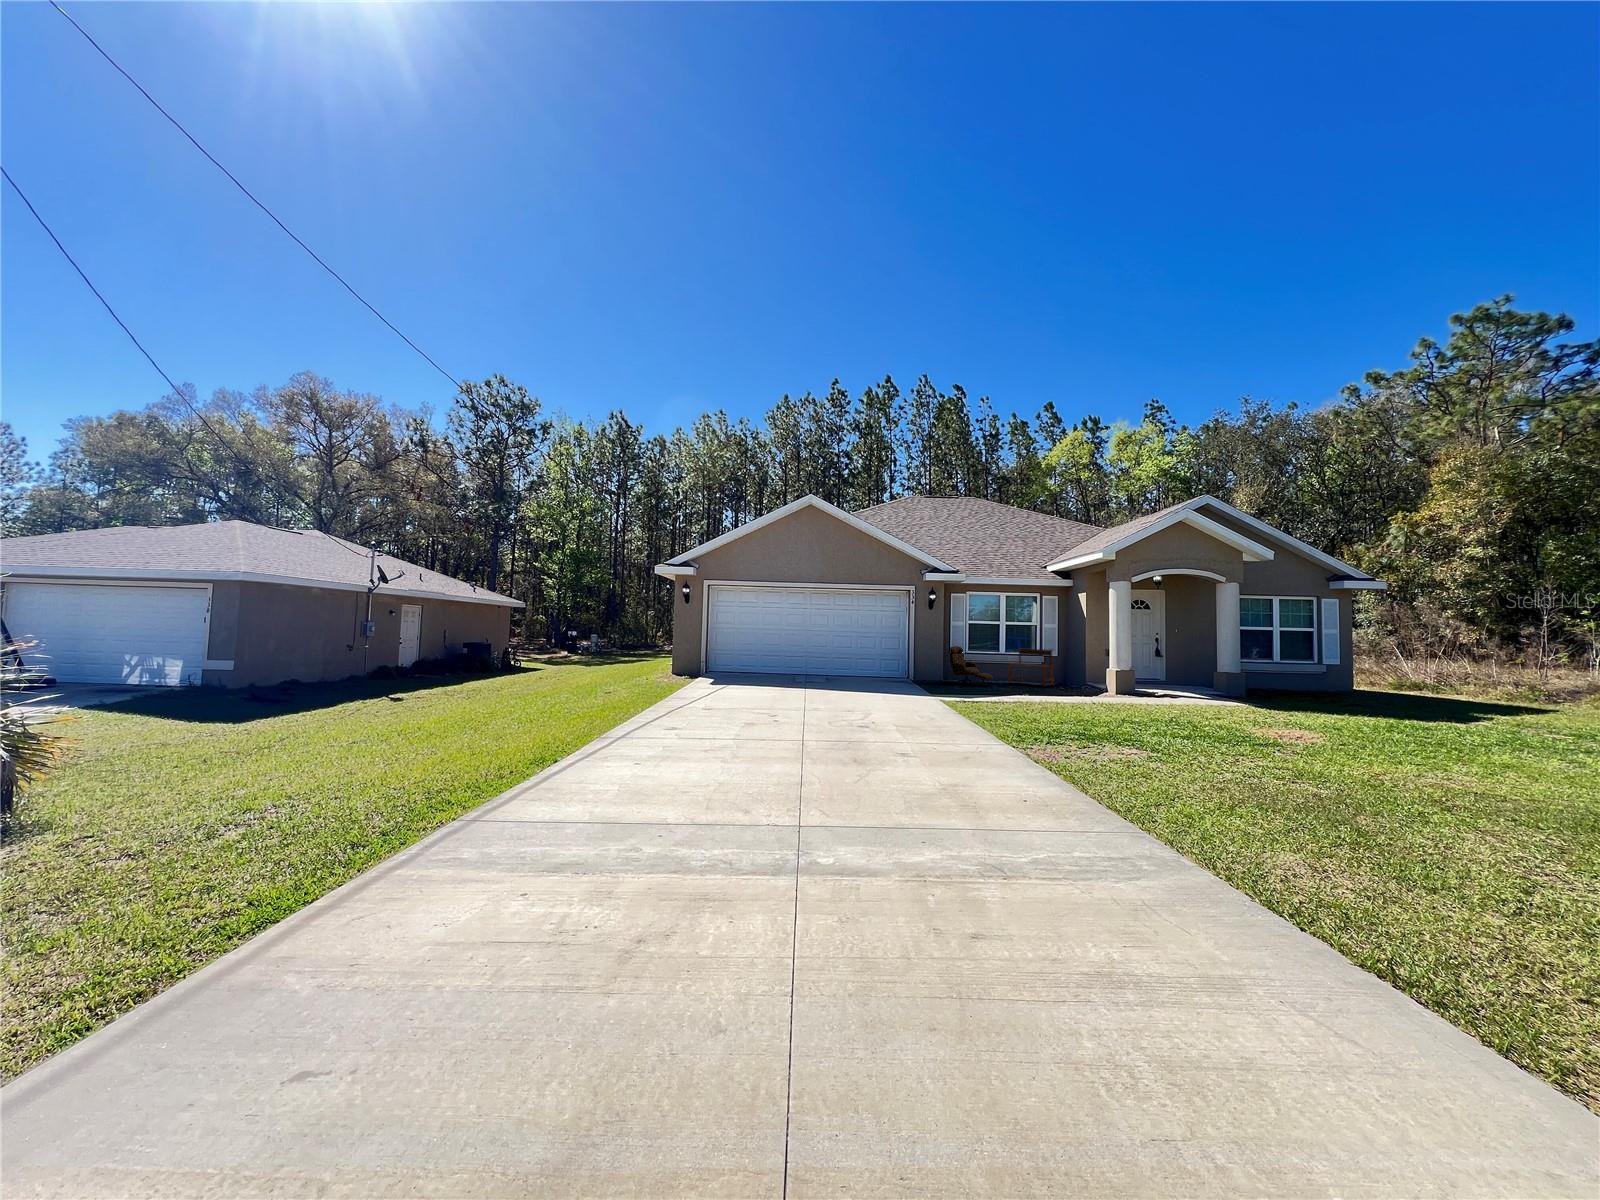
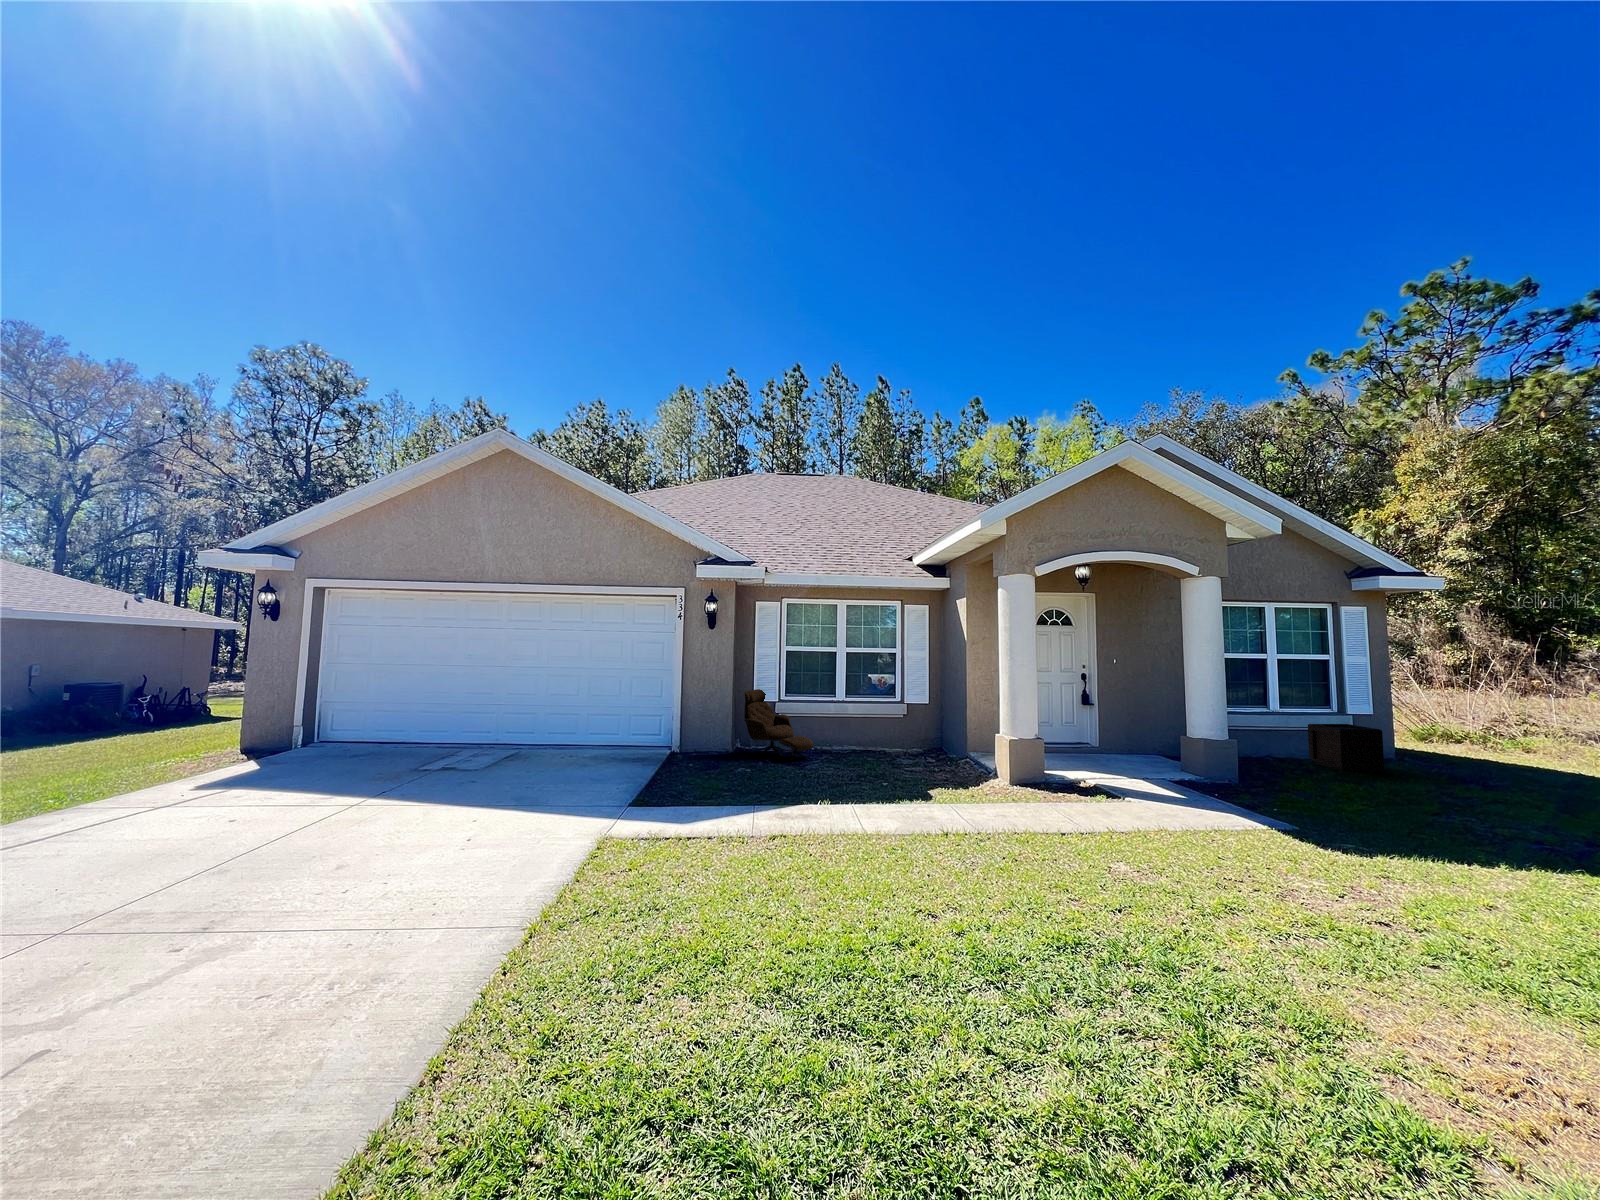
bench: present [1009,648,1054,686] -> none [844,691,918,760]
wooden crate: none [1297,670,1338,696] -> present [1308,724,1384,771]

